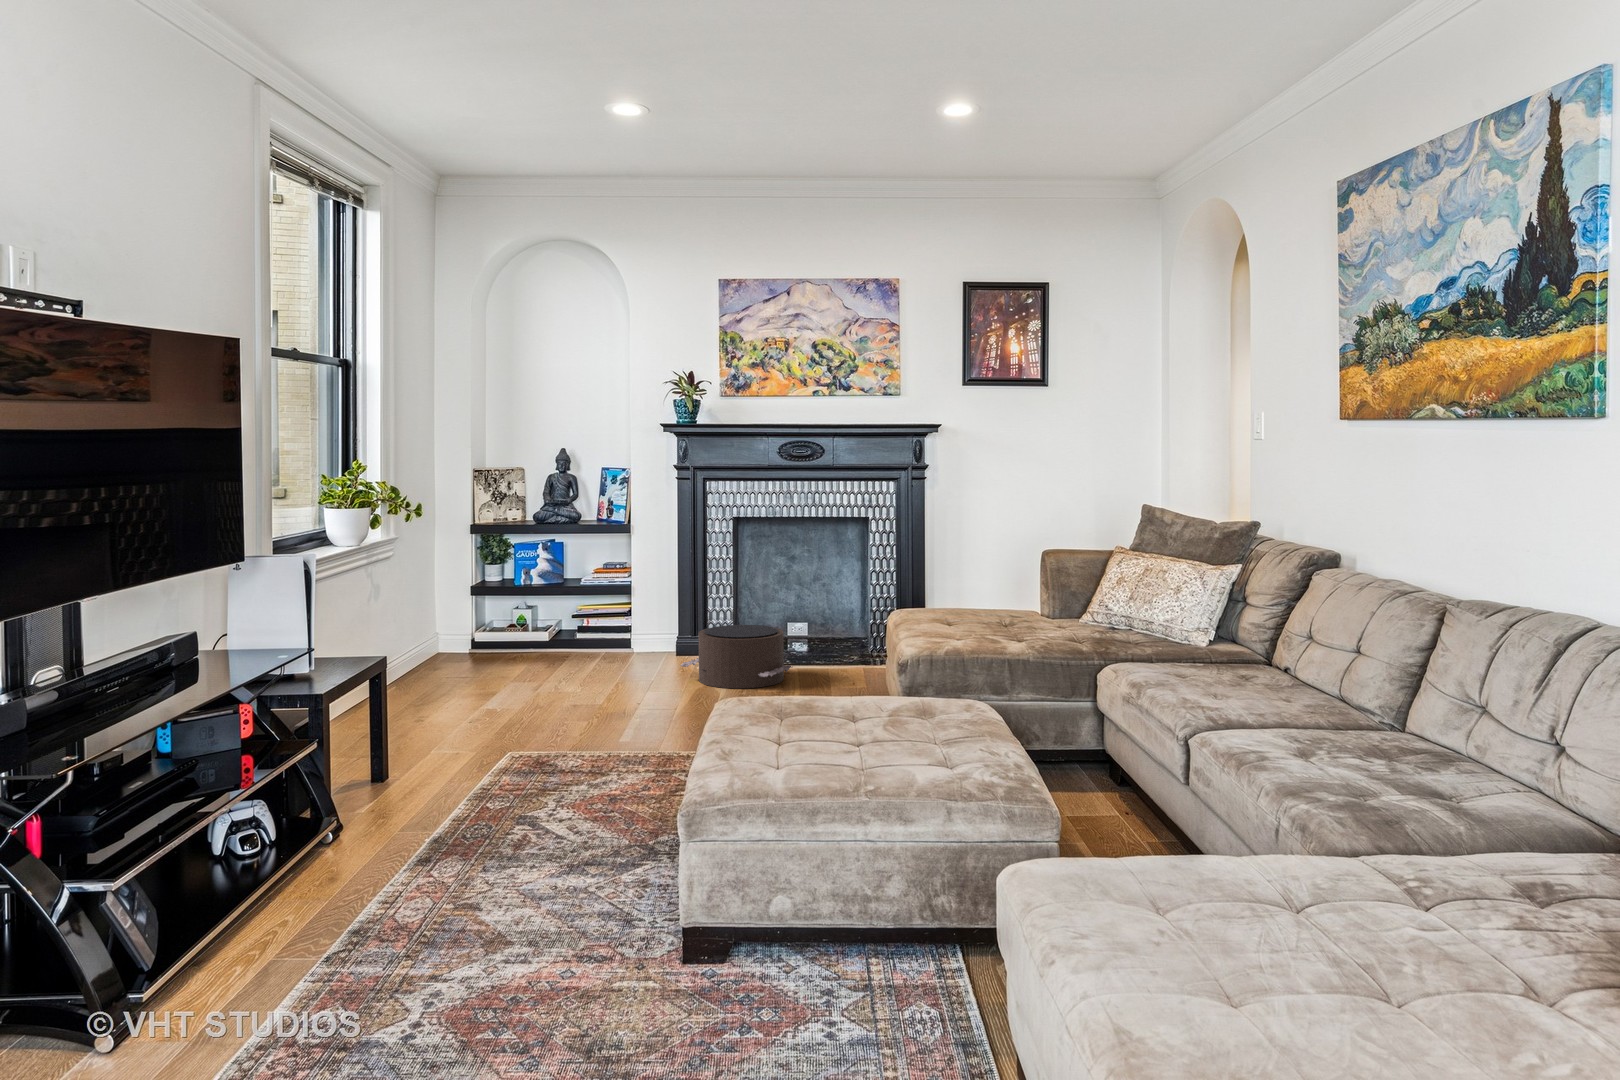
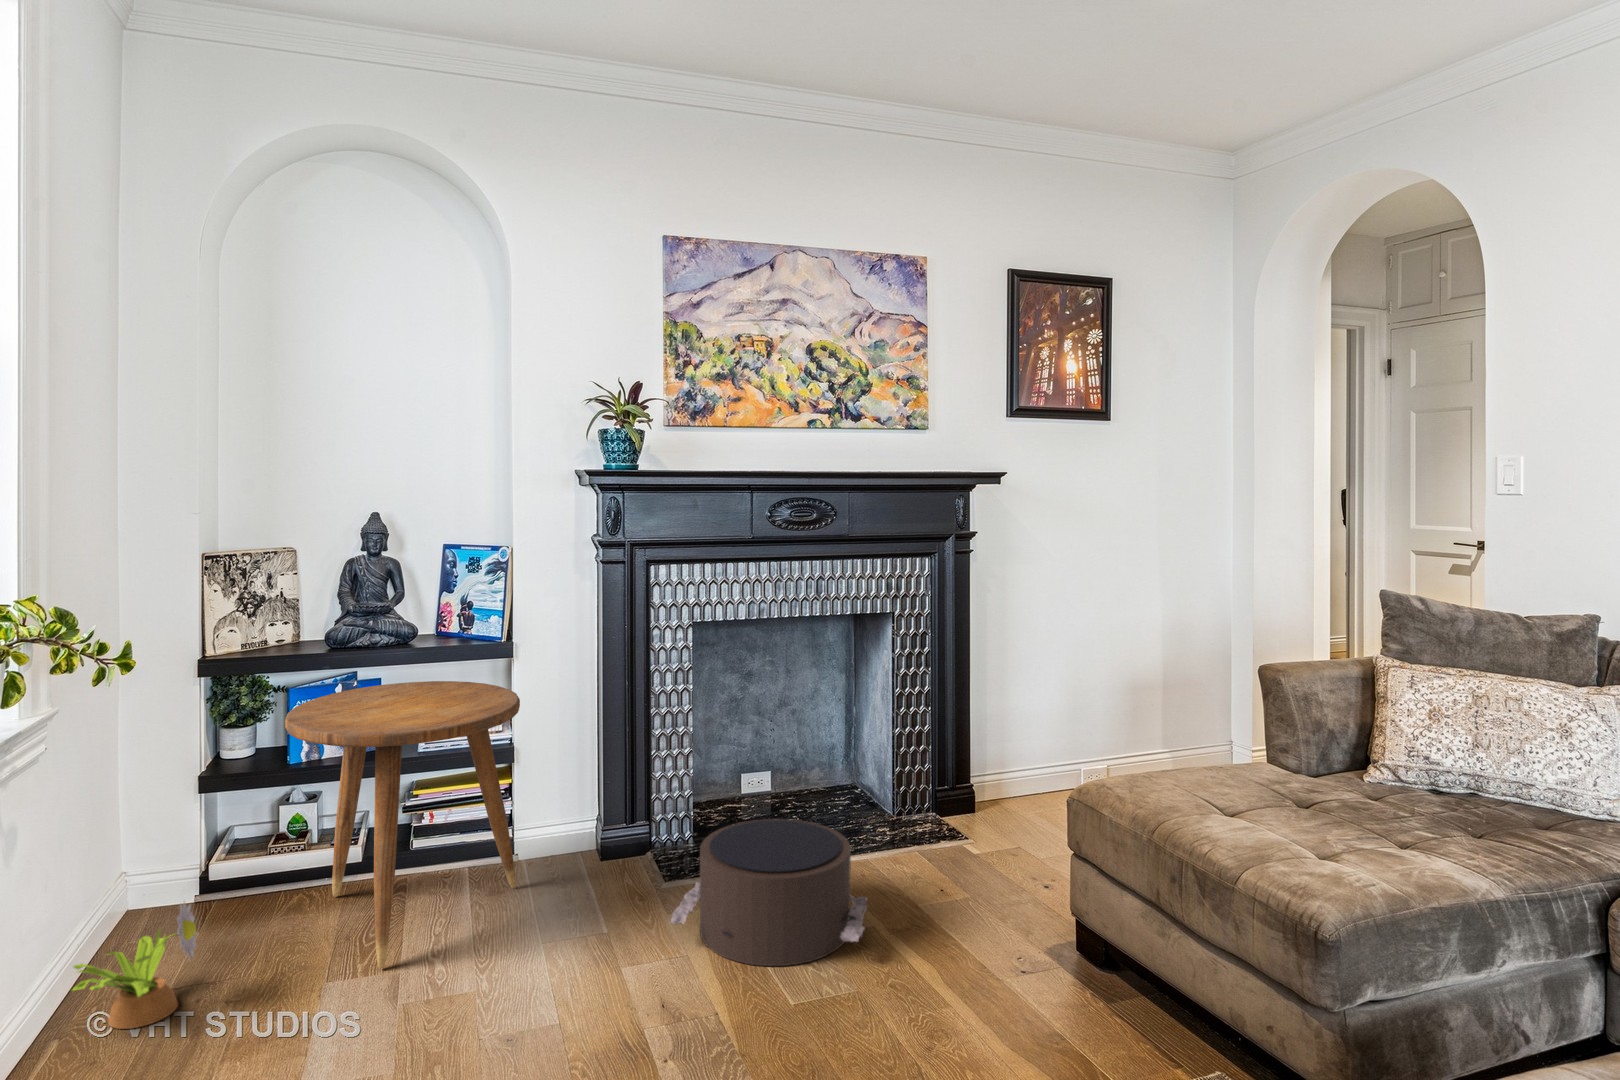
side table: none [505,543,623,674] -> present [285,681,520,969]
decorative plant: none [409,625,461,678] -> present [71,903,197,1029]

